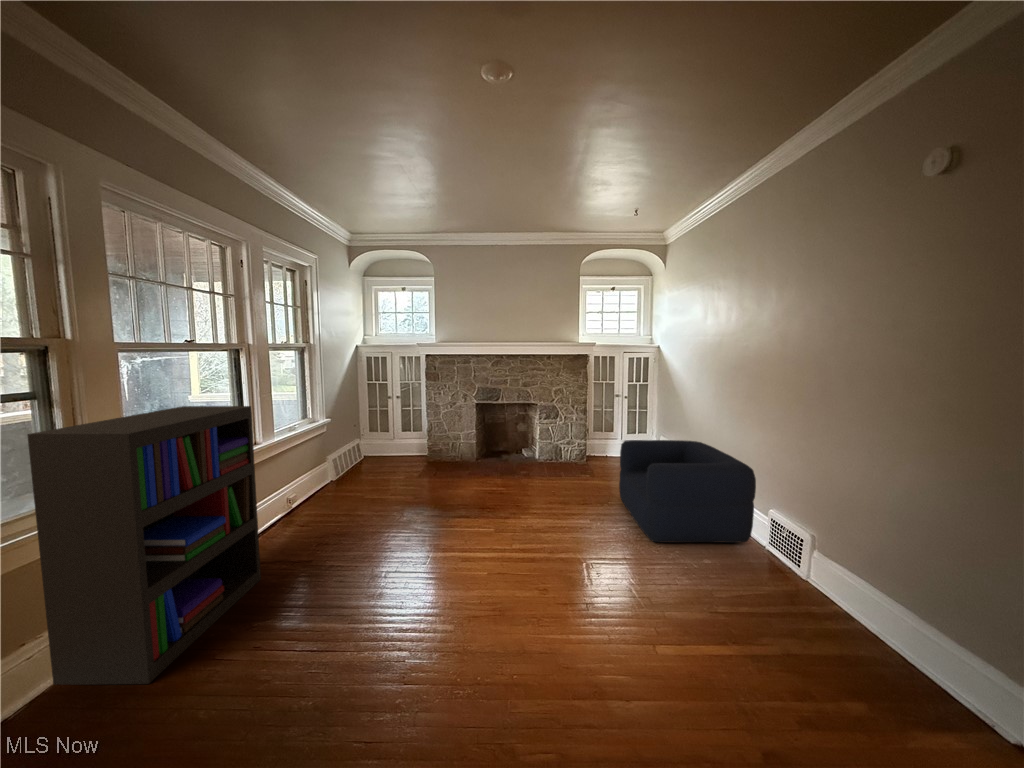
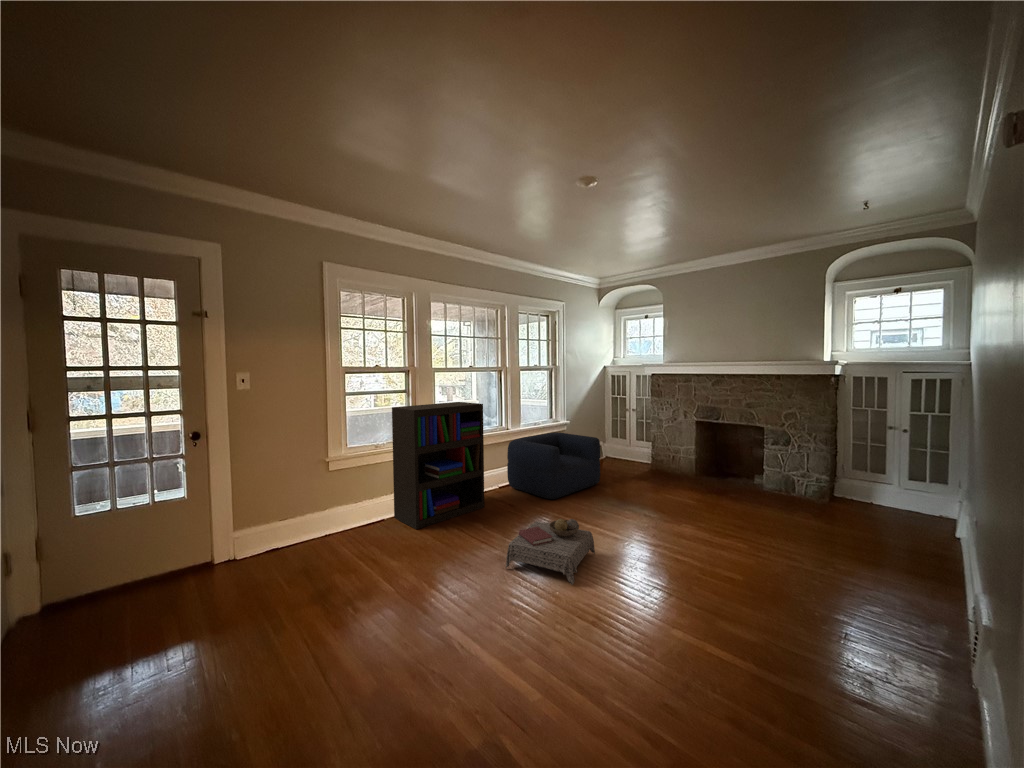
armchair: present [619,440,756,543] -> present [507,432,600,499]
ottoman: none [400,552,519,669] -> present [506,519,595,585]

